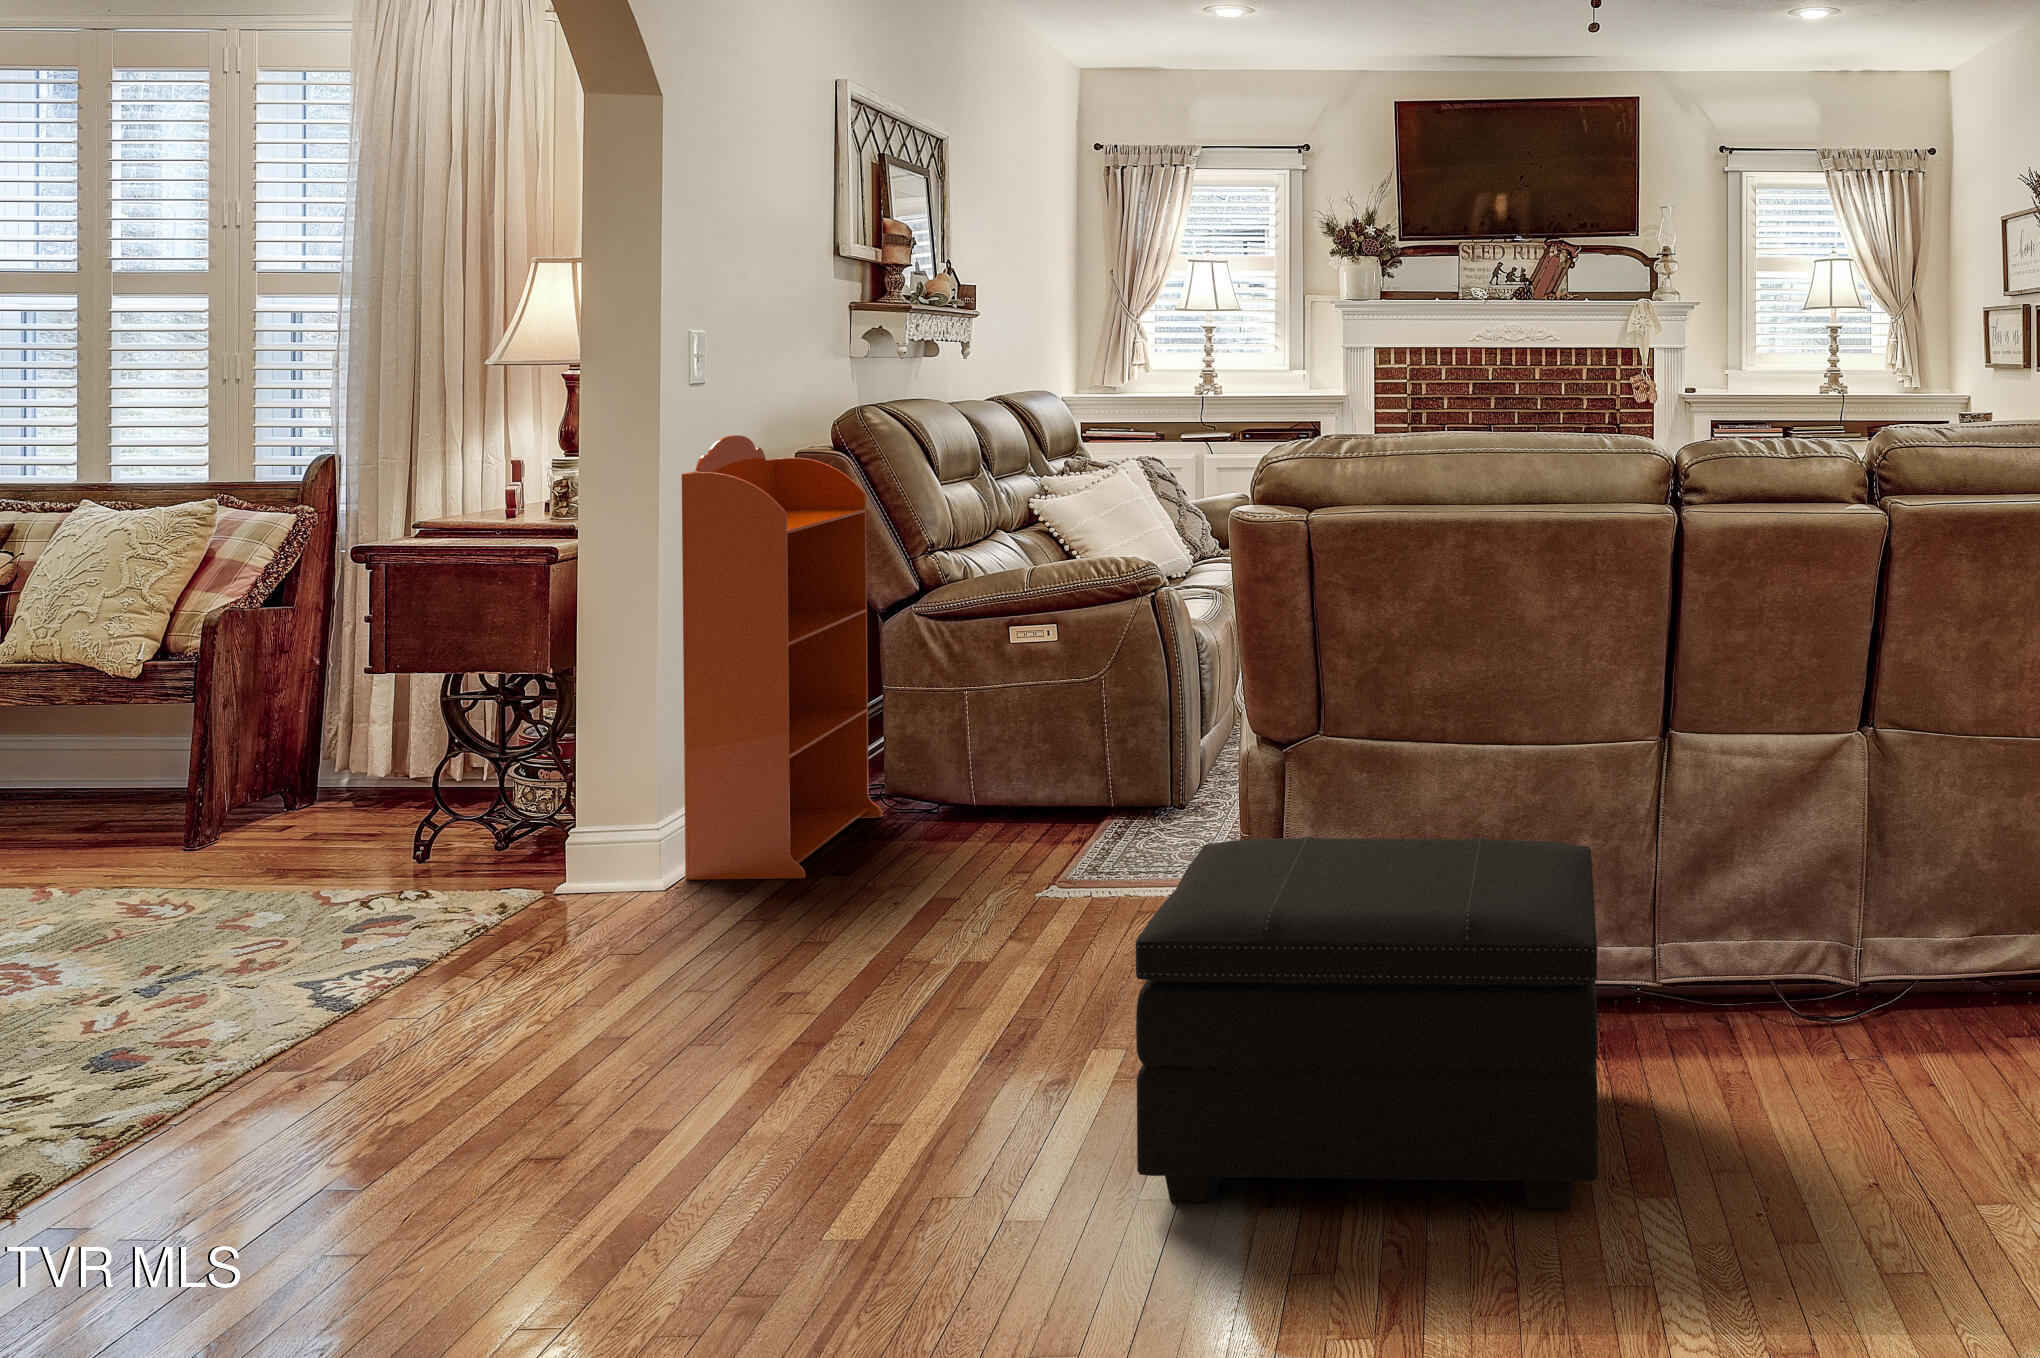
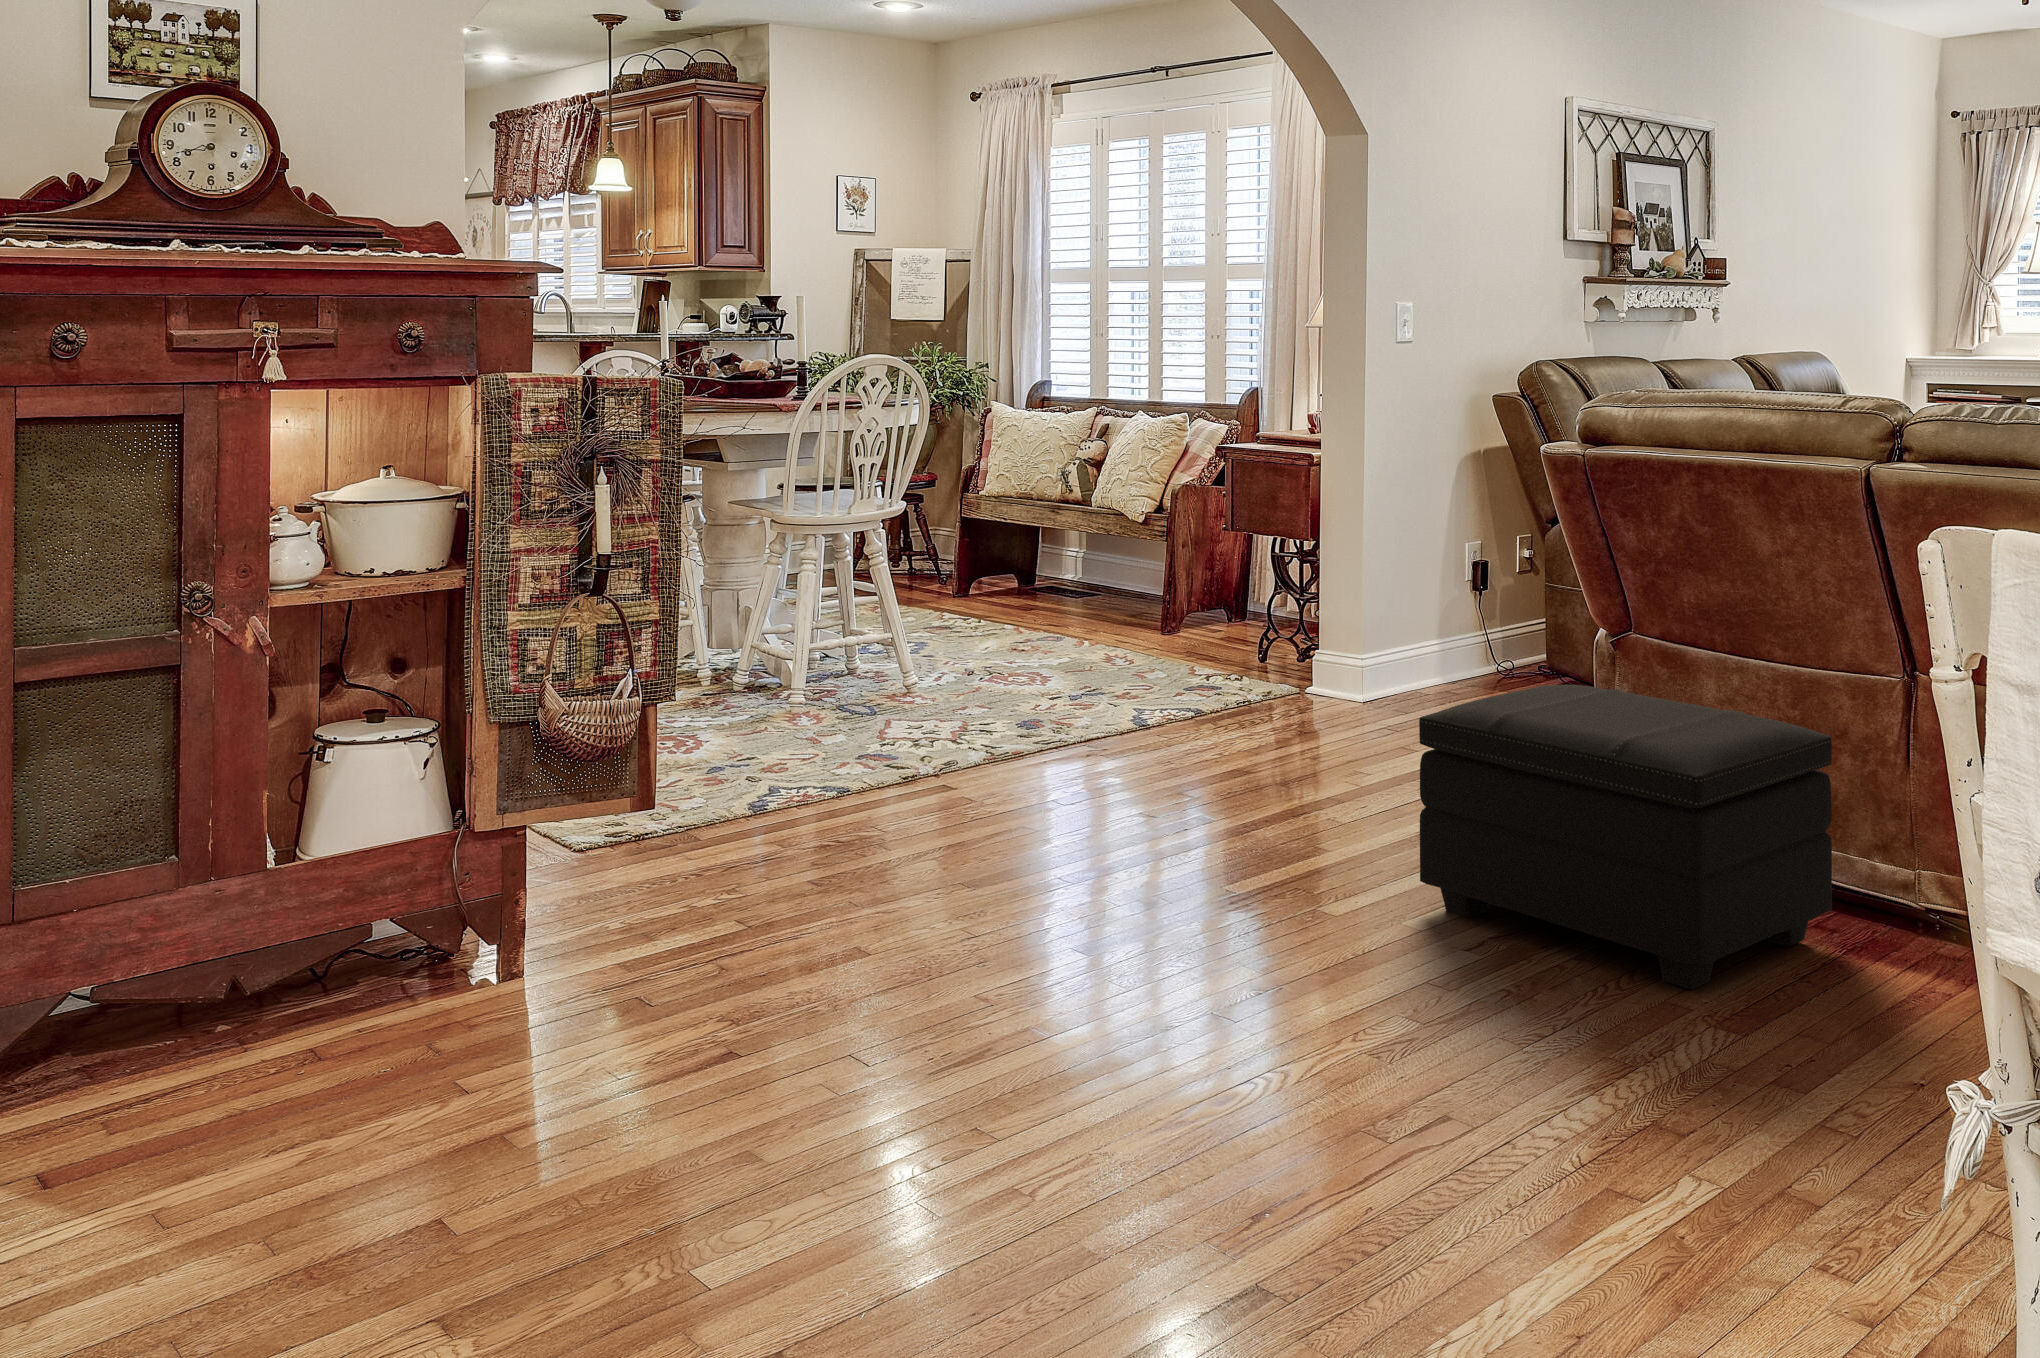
bookcase: present [682,435,882,880] -> none [1379,377,1544,712]

